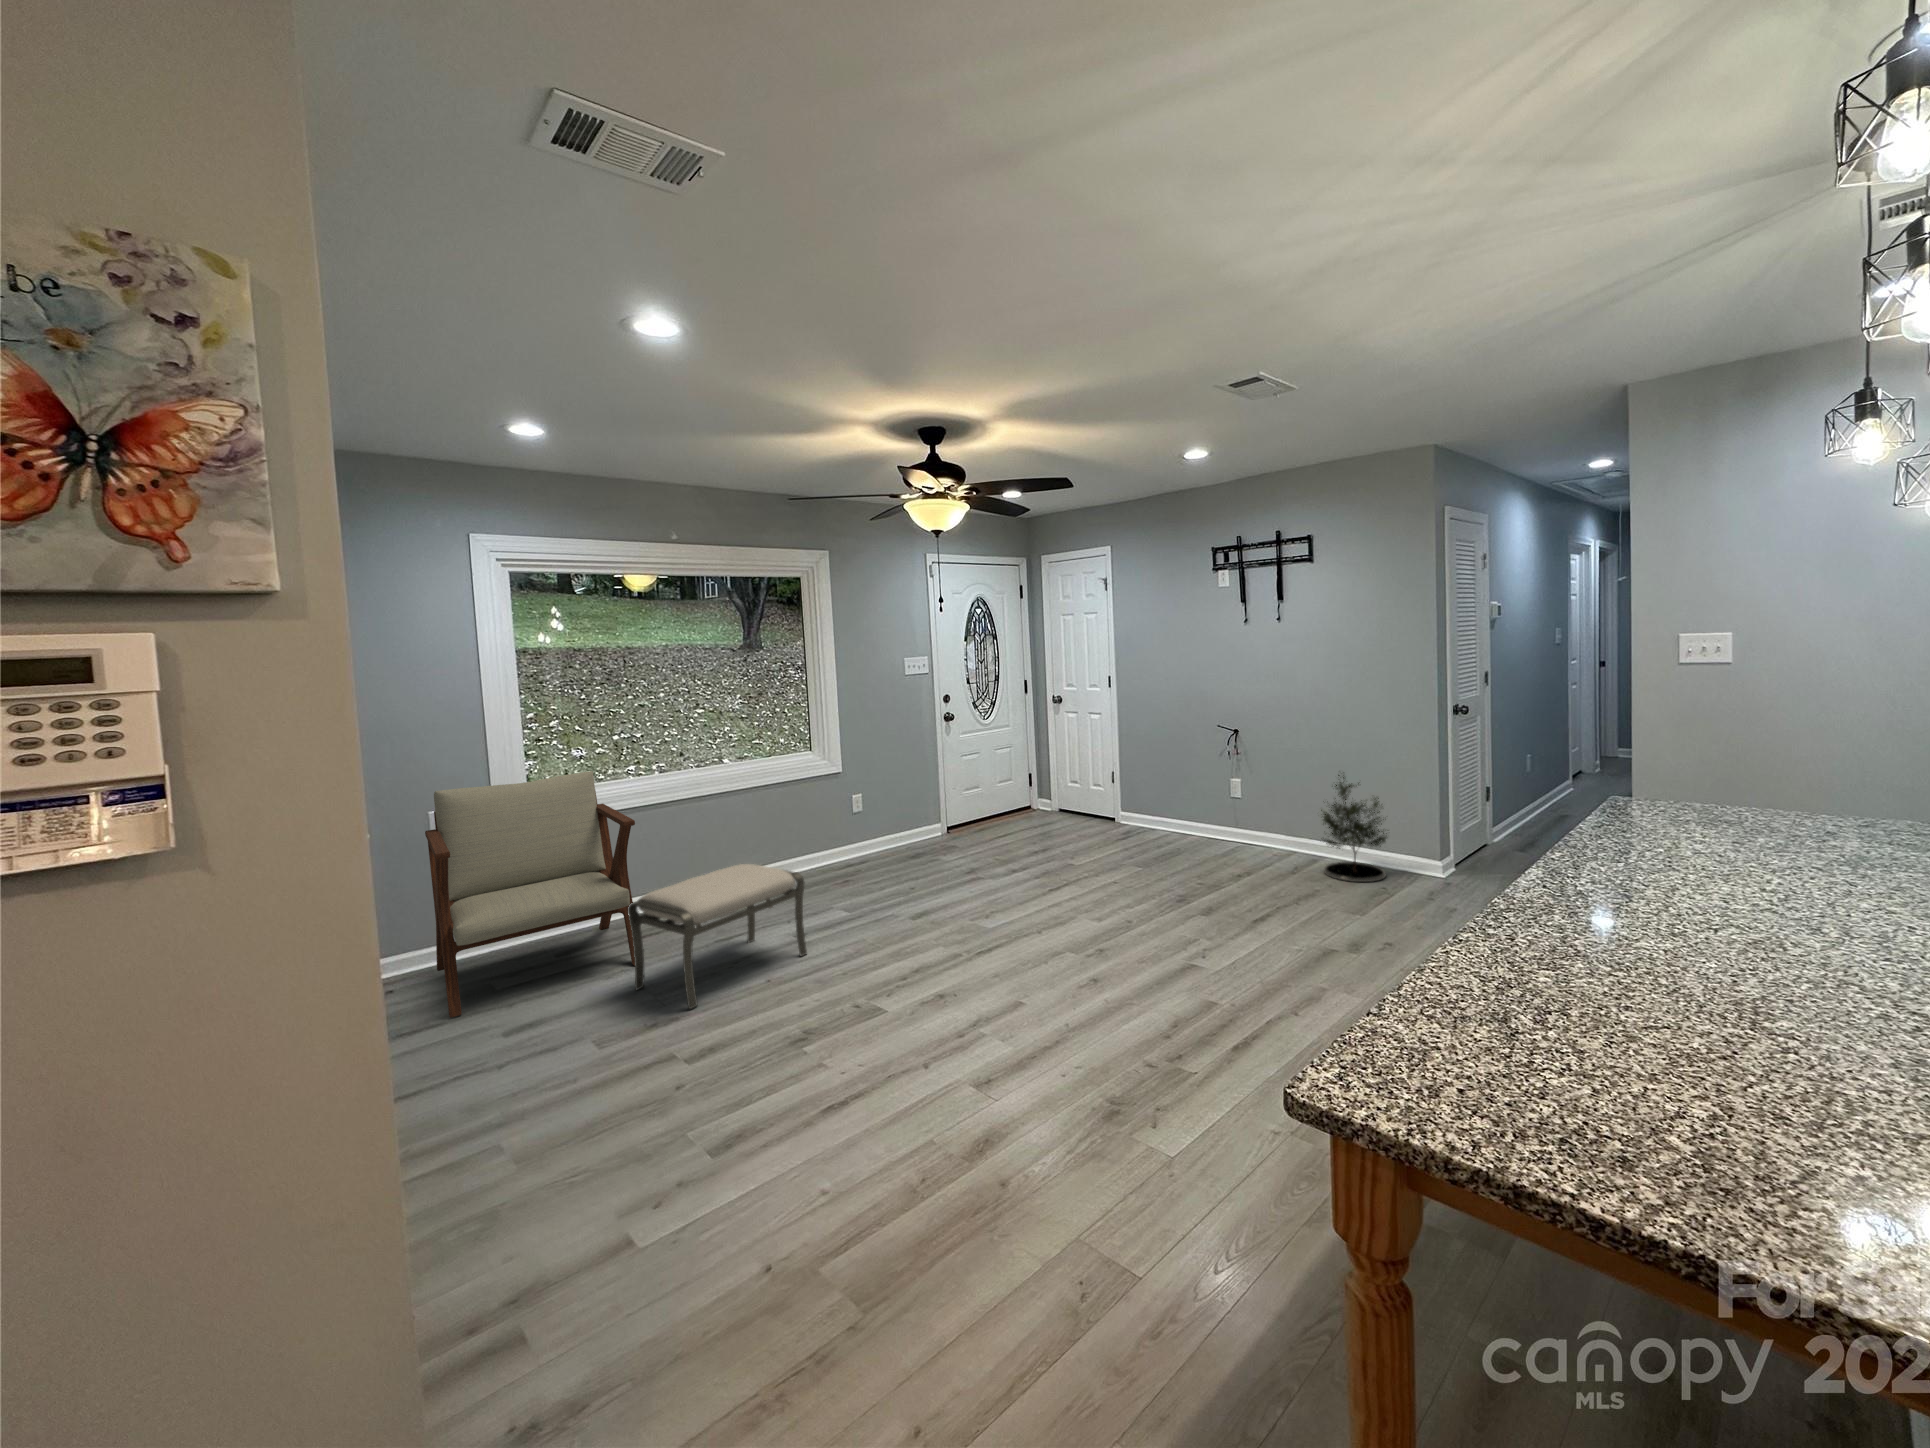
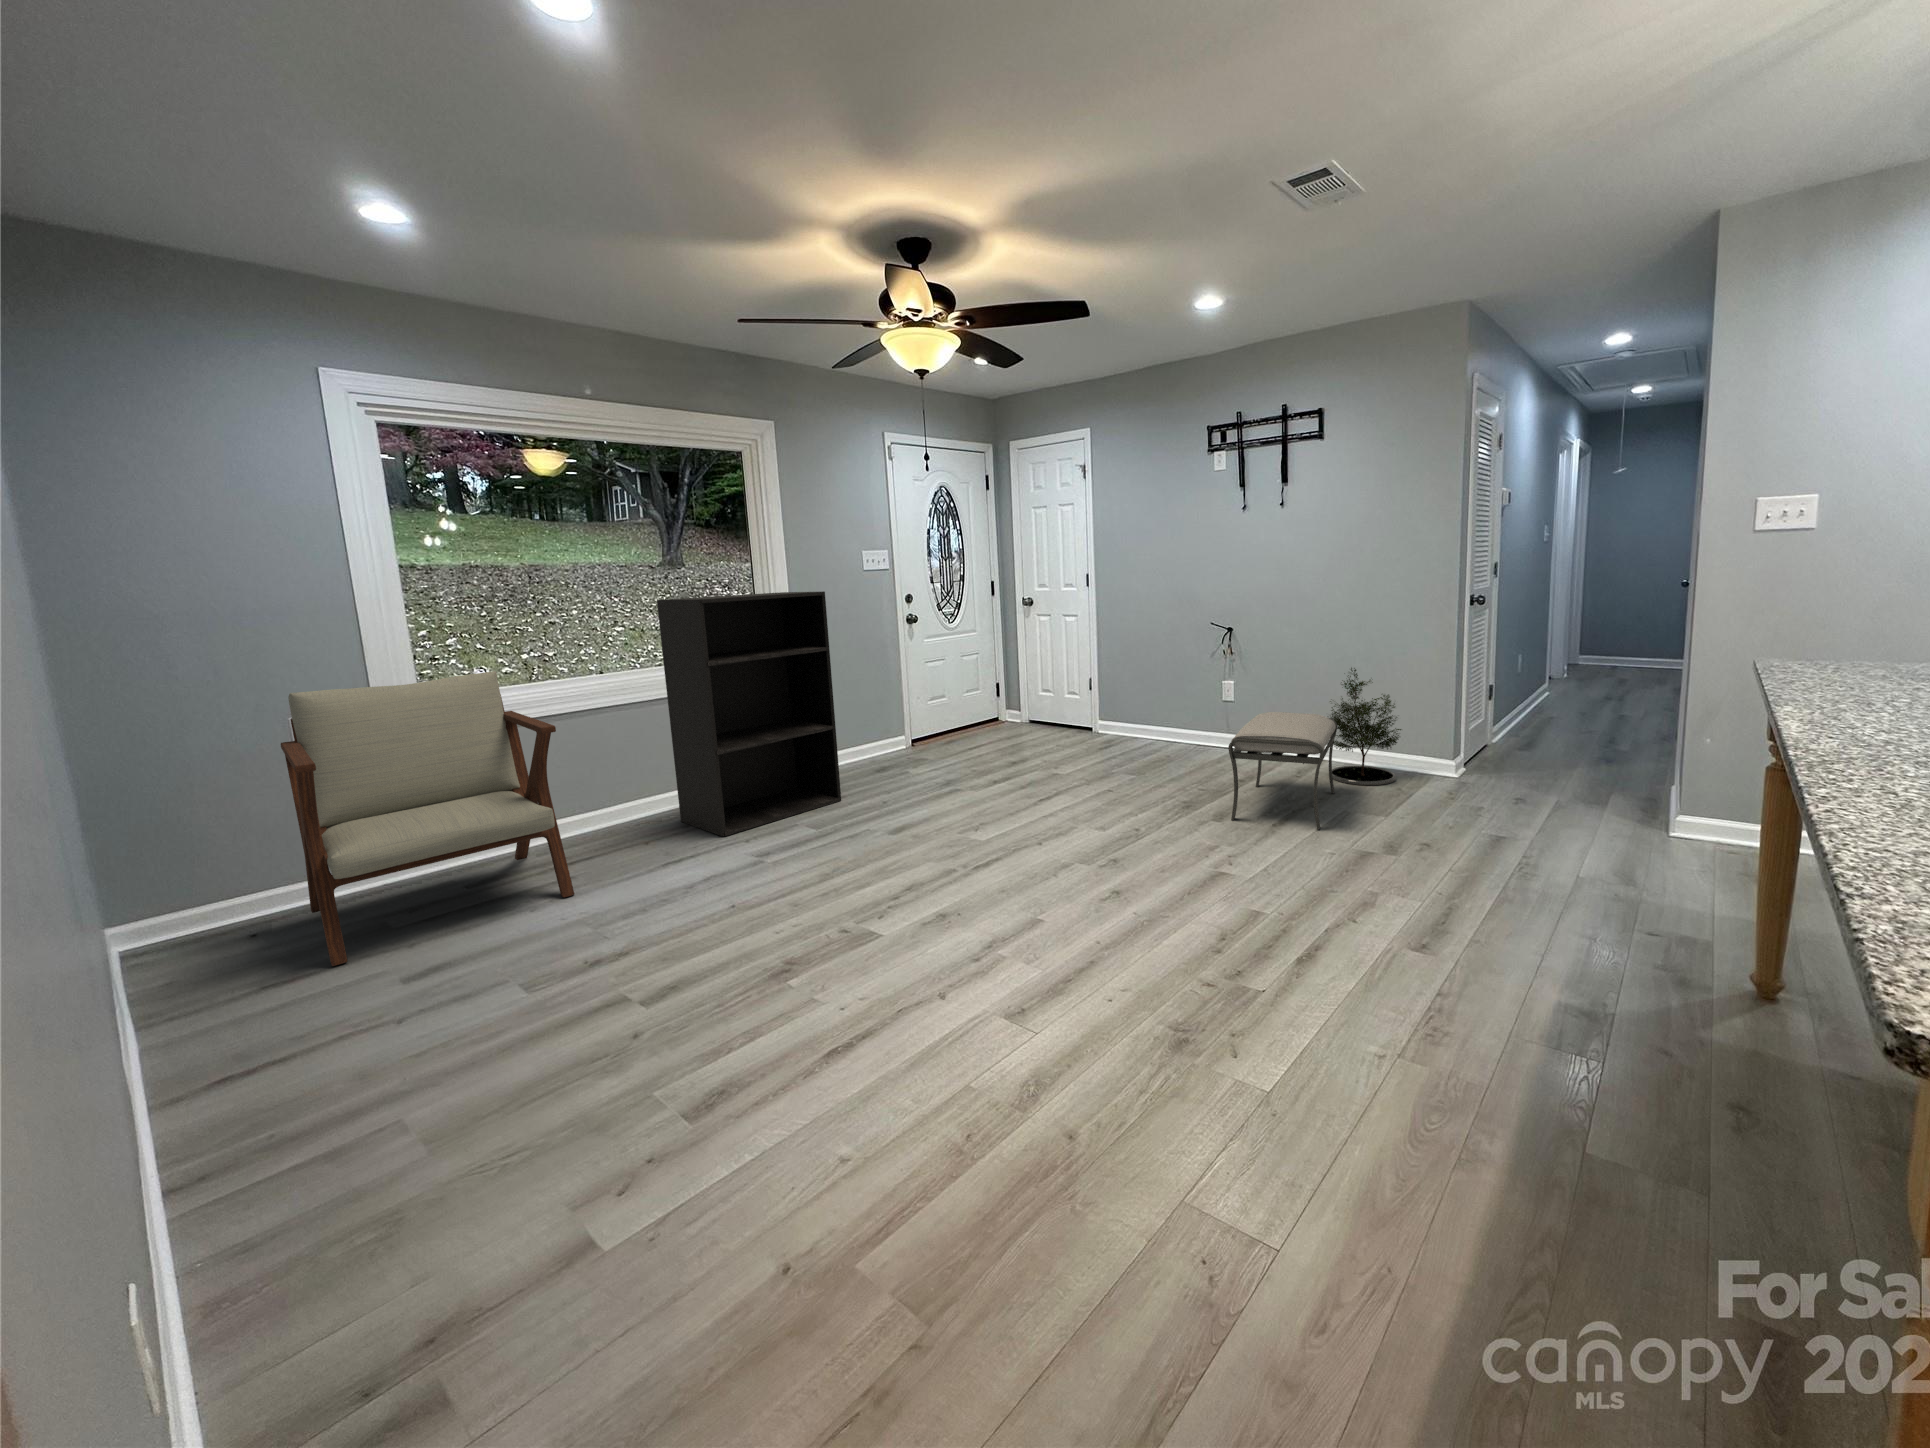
bookshelf: none [726,699,877,914] -> present [657,591,841,836]
ottoman: present [628,864,807,1009] -> present [1228,712,1337,829]

